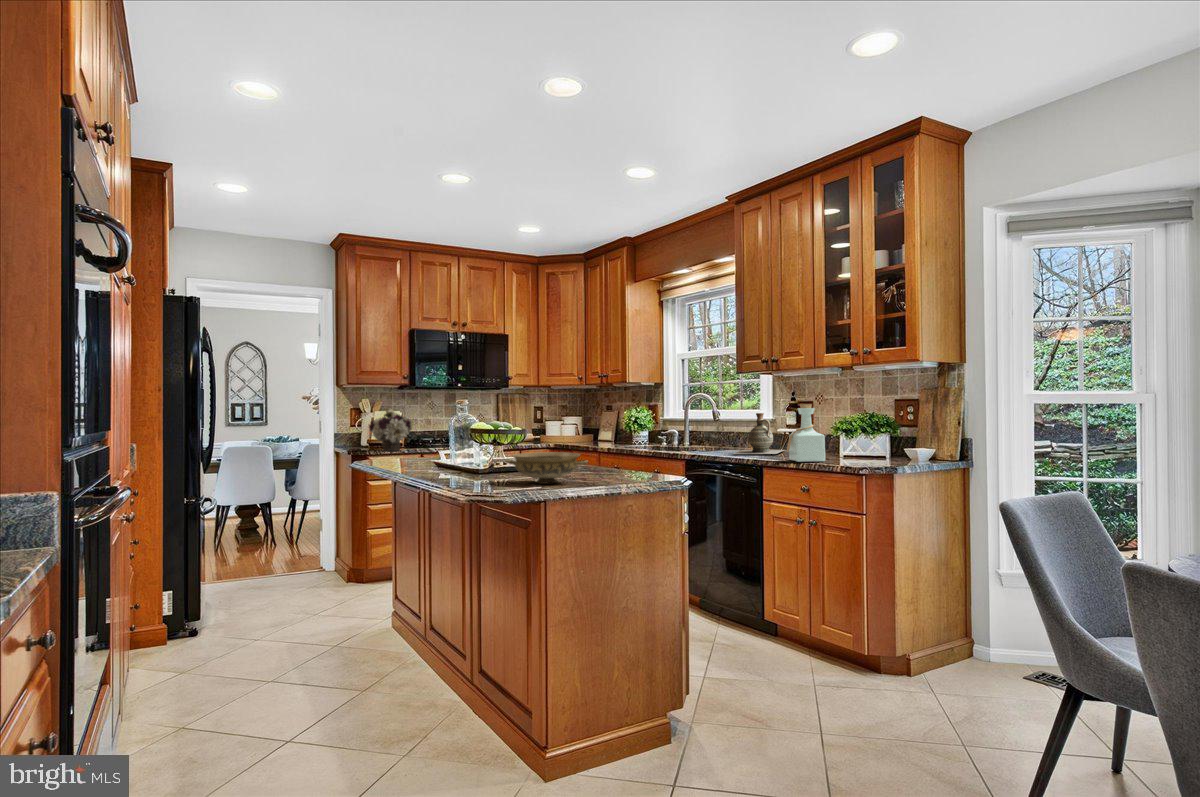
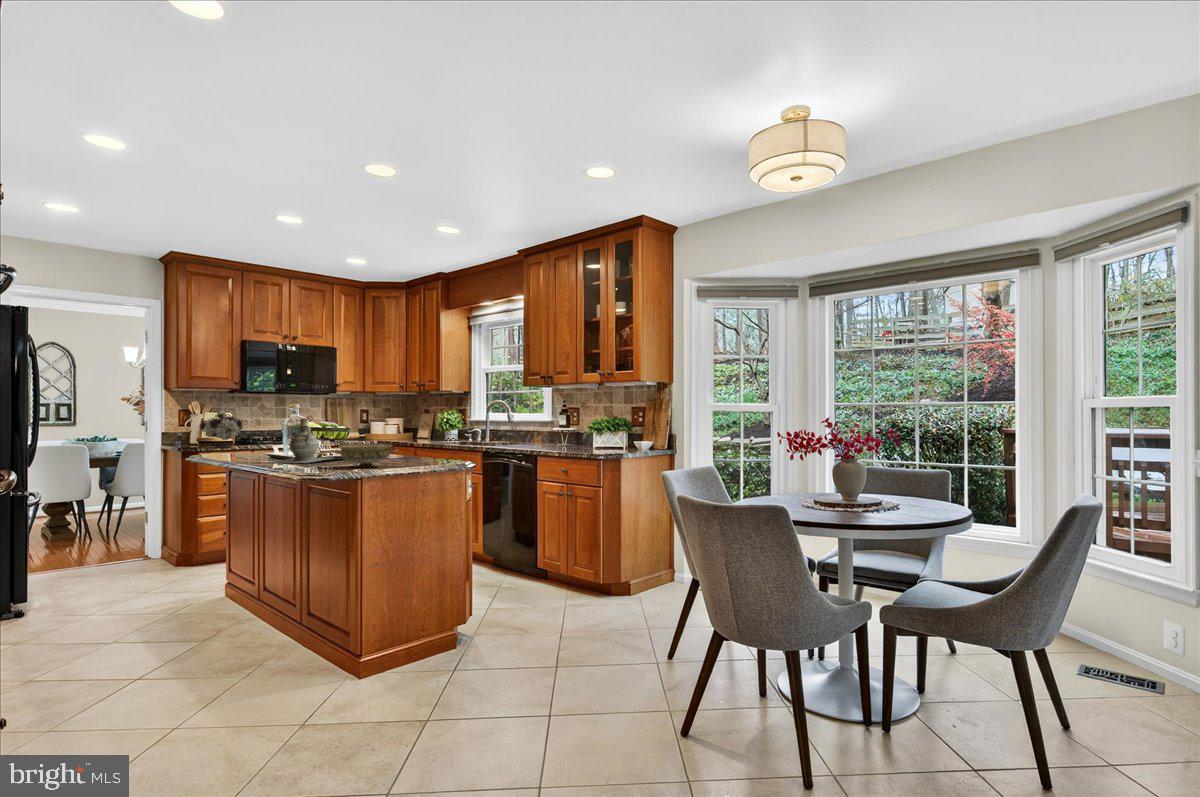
bottle: present [787,404,825,462] -> none [555,410,581,452]
ceramic jug: present [734,413,784,454] -> present [272,418,330,463]

